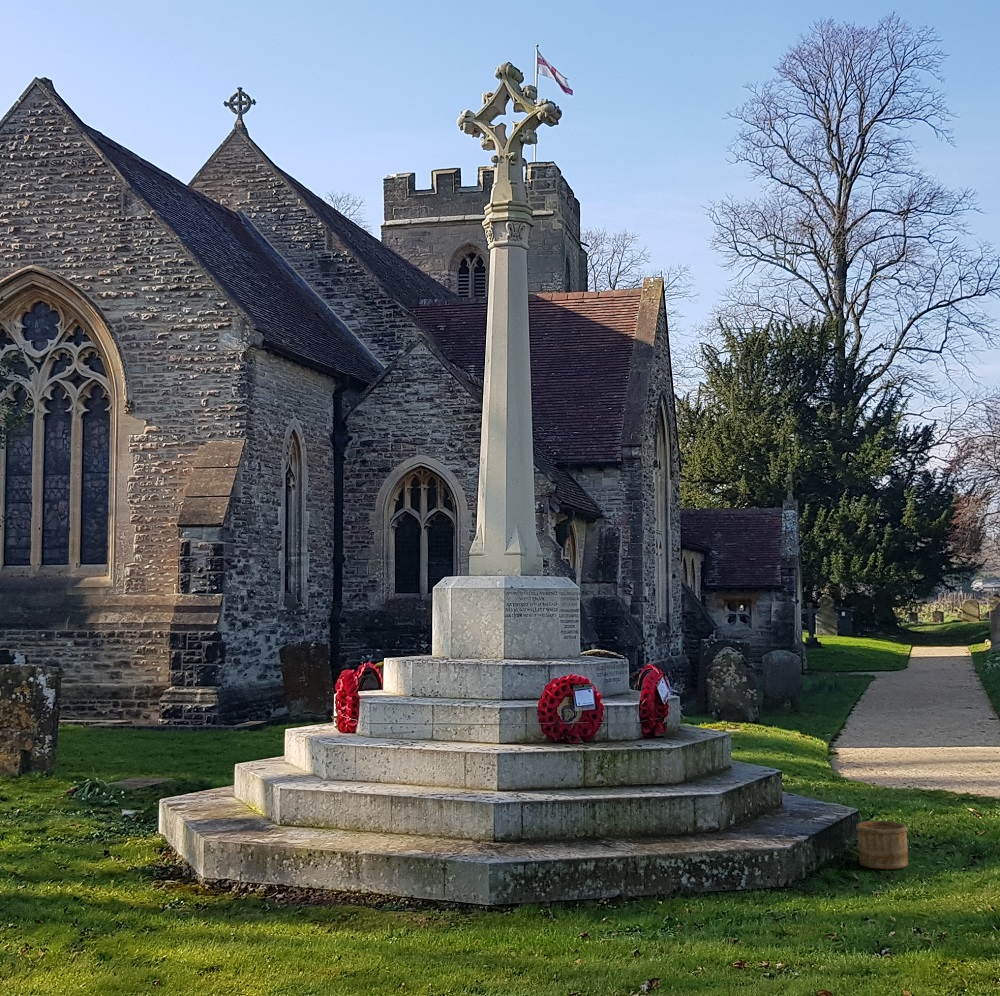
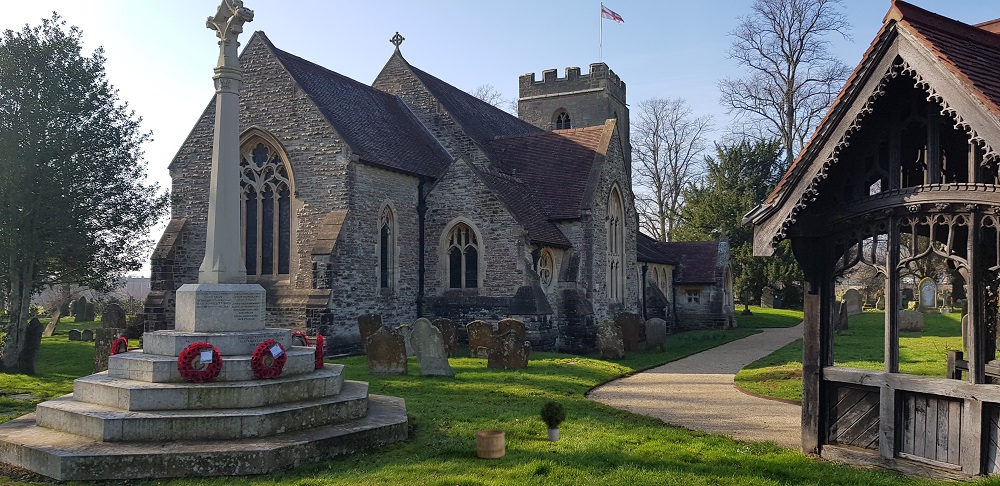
potted plant: none [901,772,952,841] -> present [540,401,566,441]

